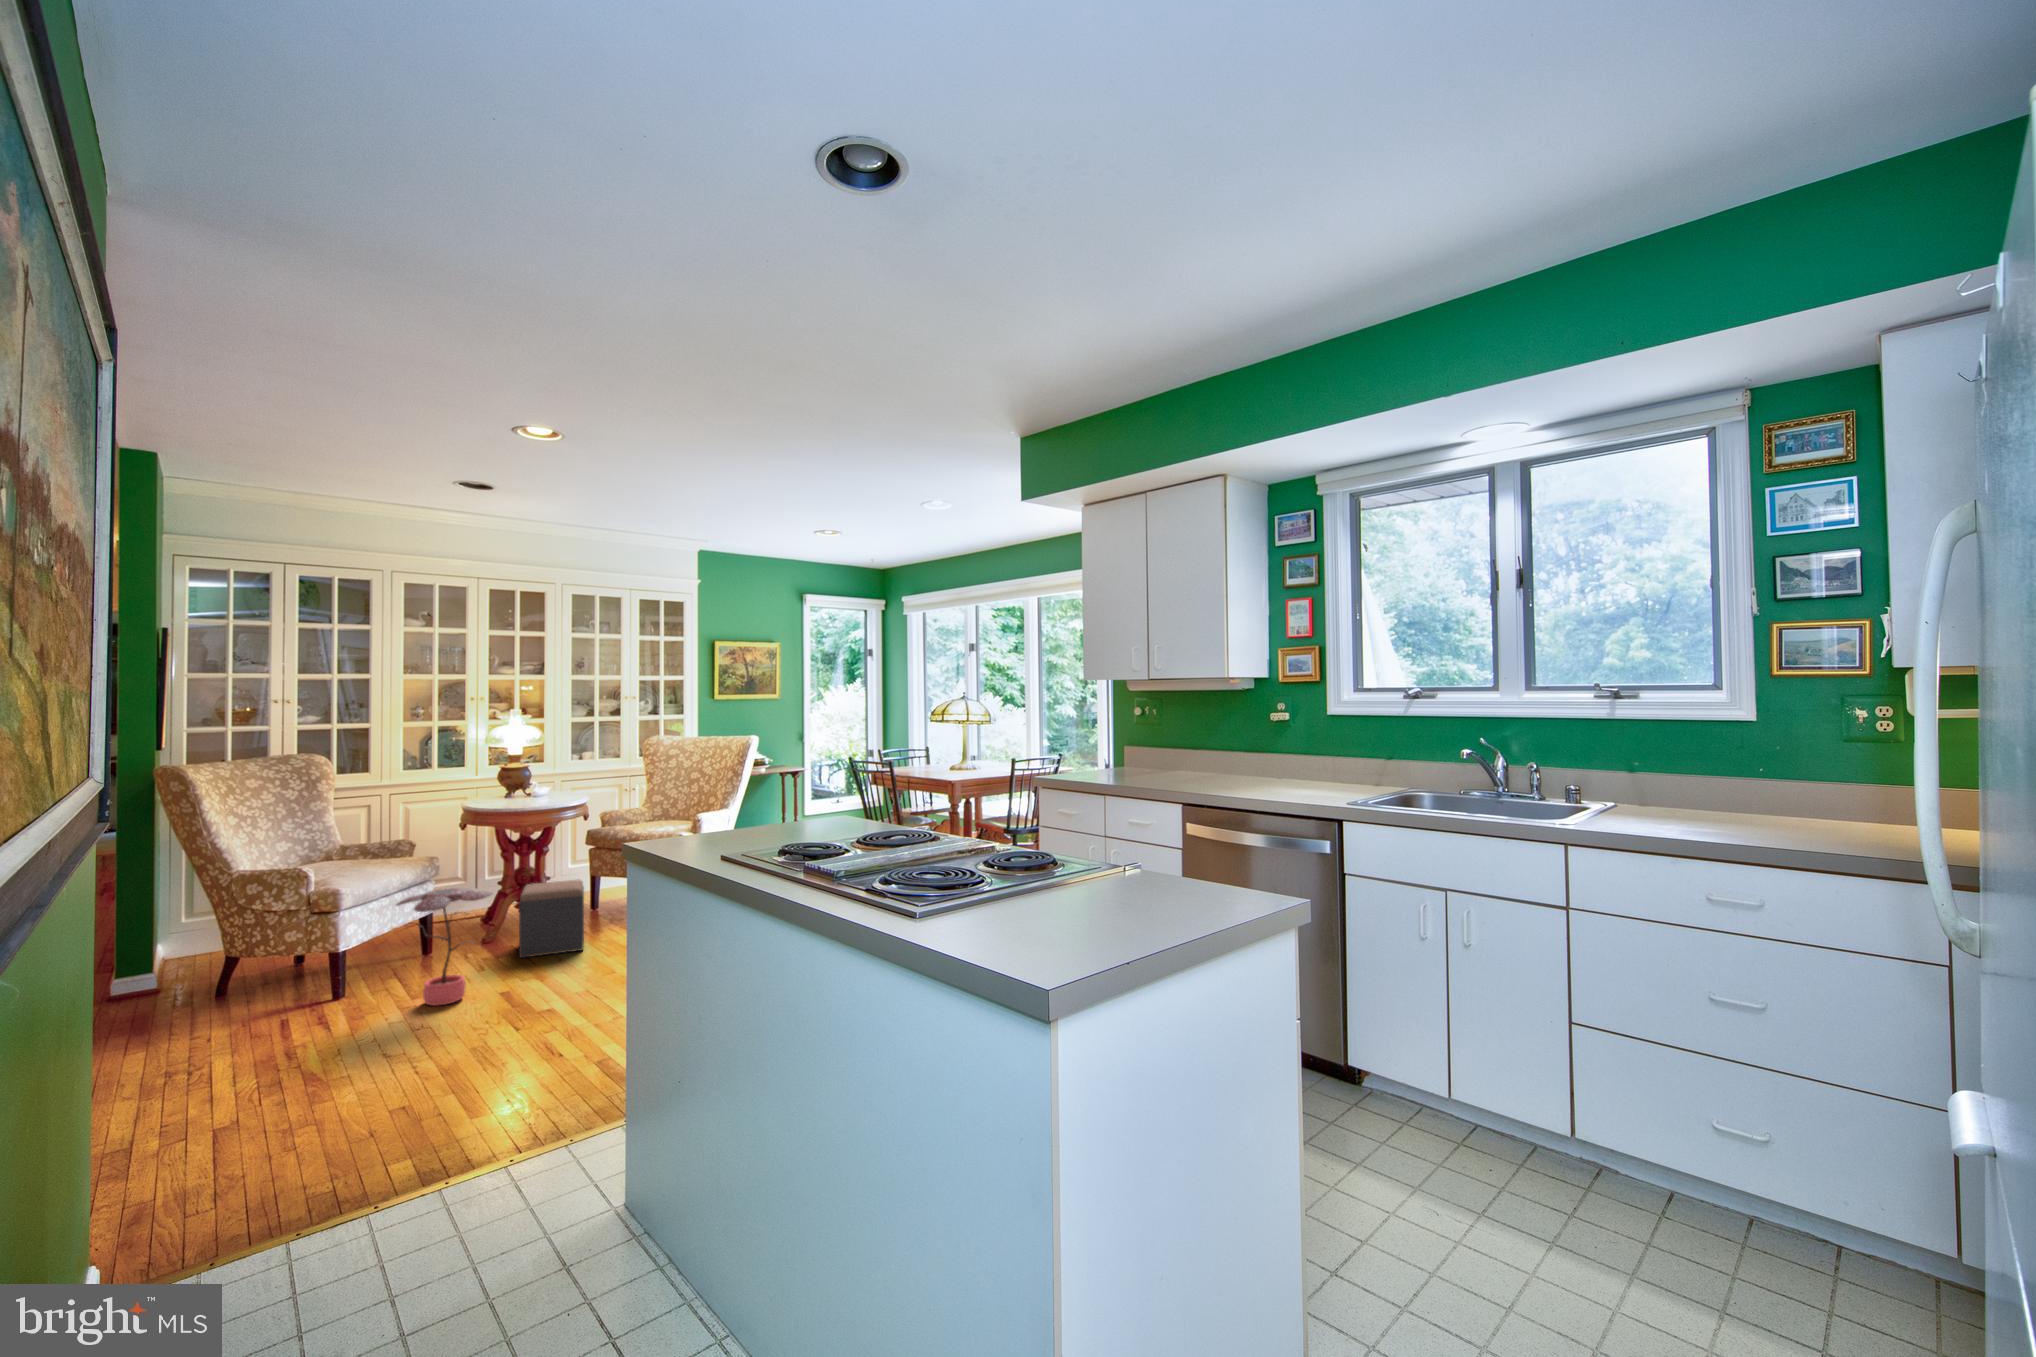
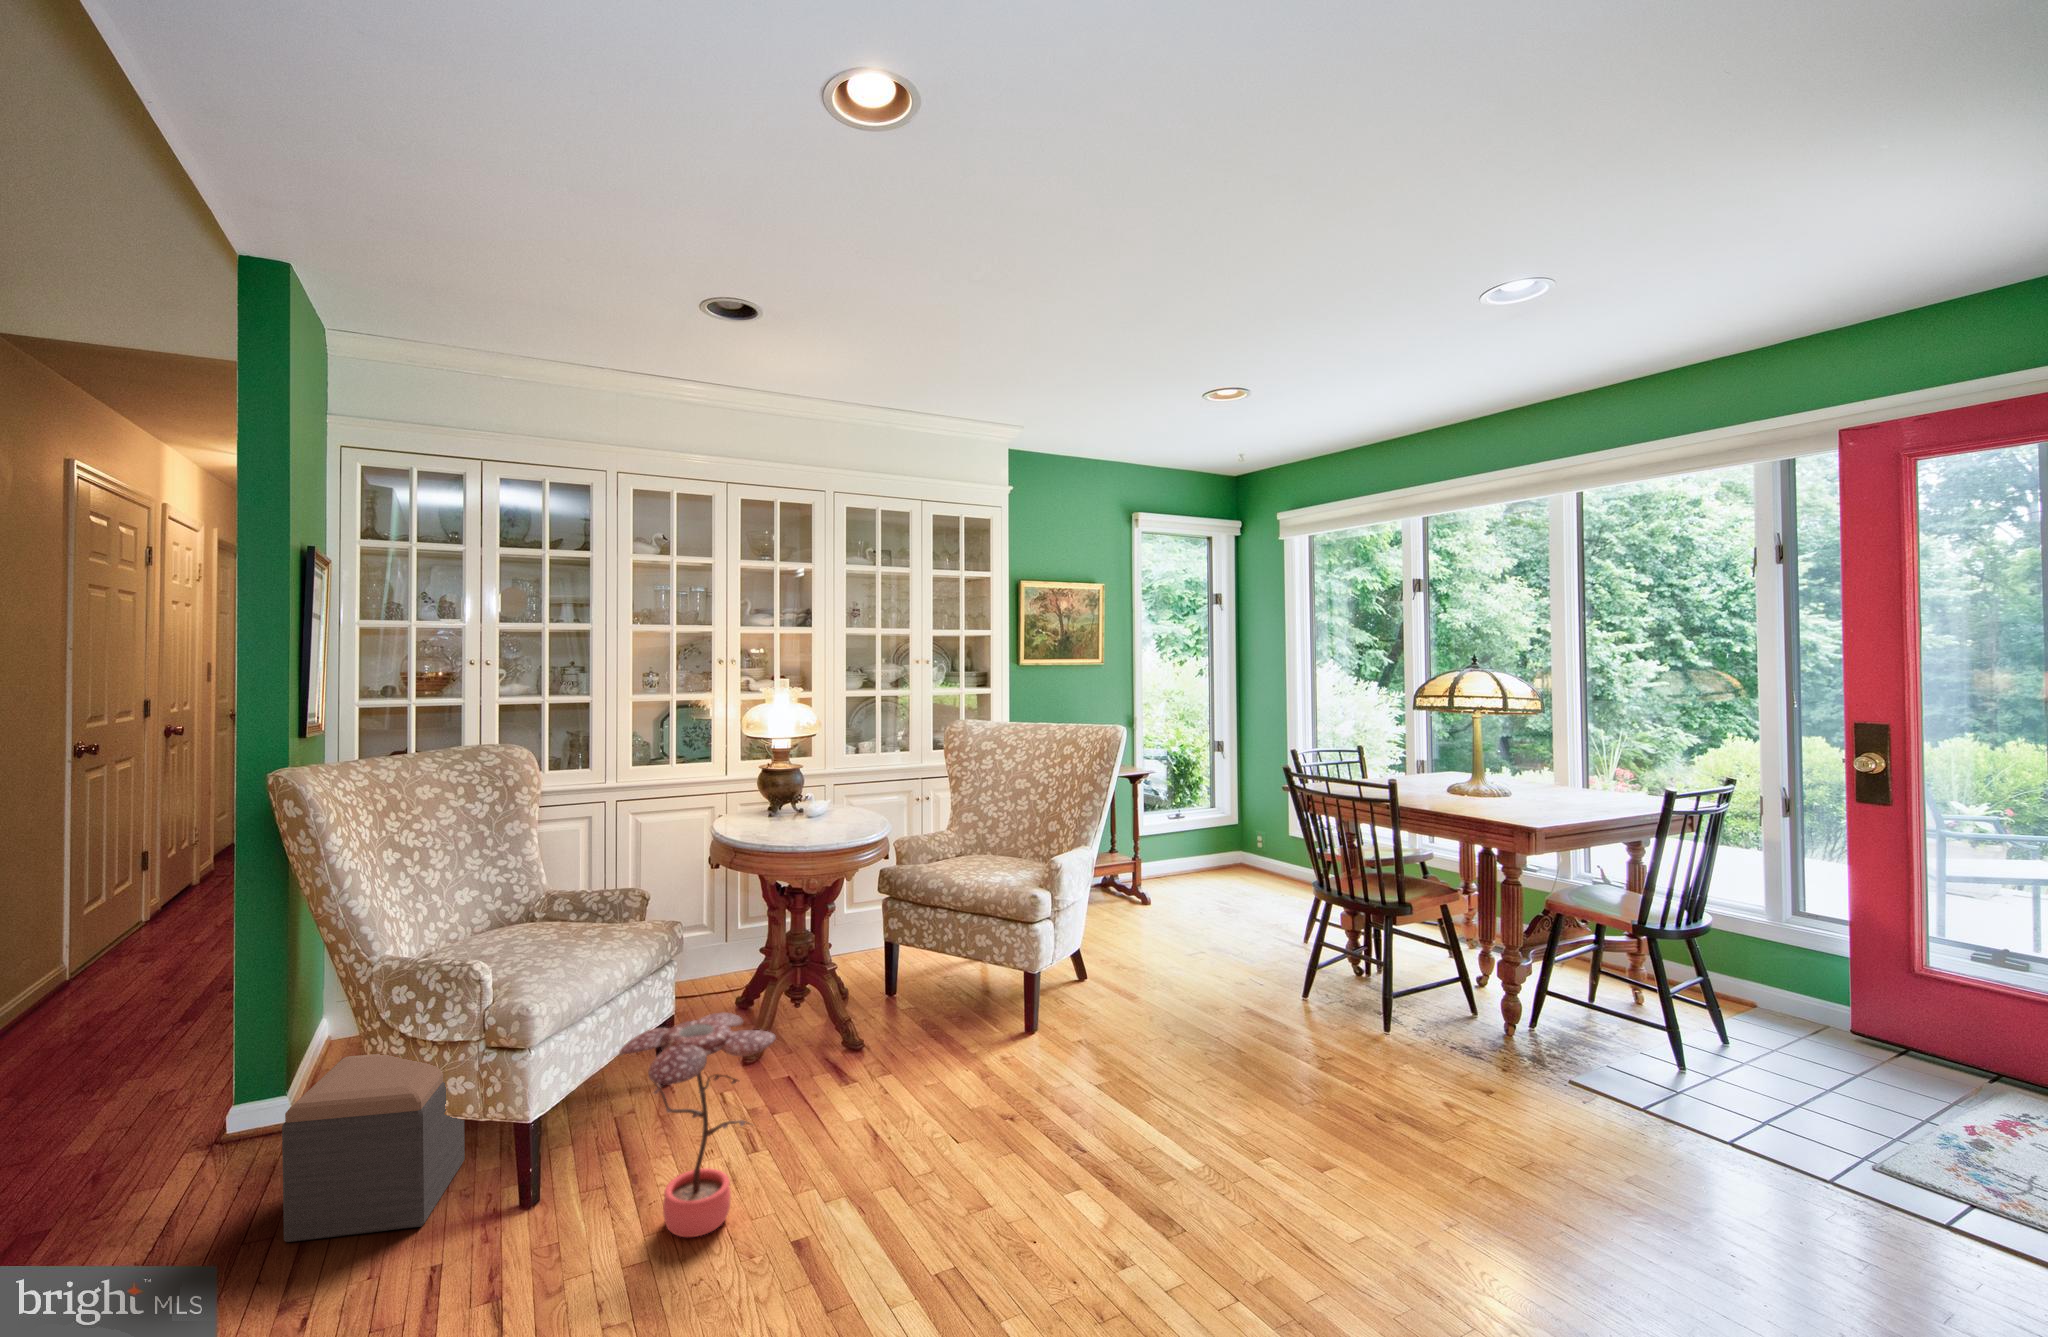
footstool: present [519,880,584,958] -> present [282,1053,465,1242]

